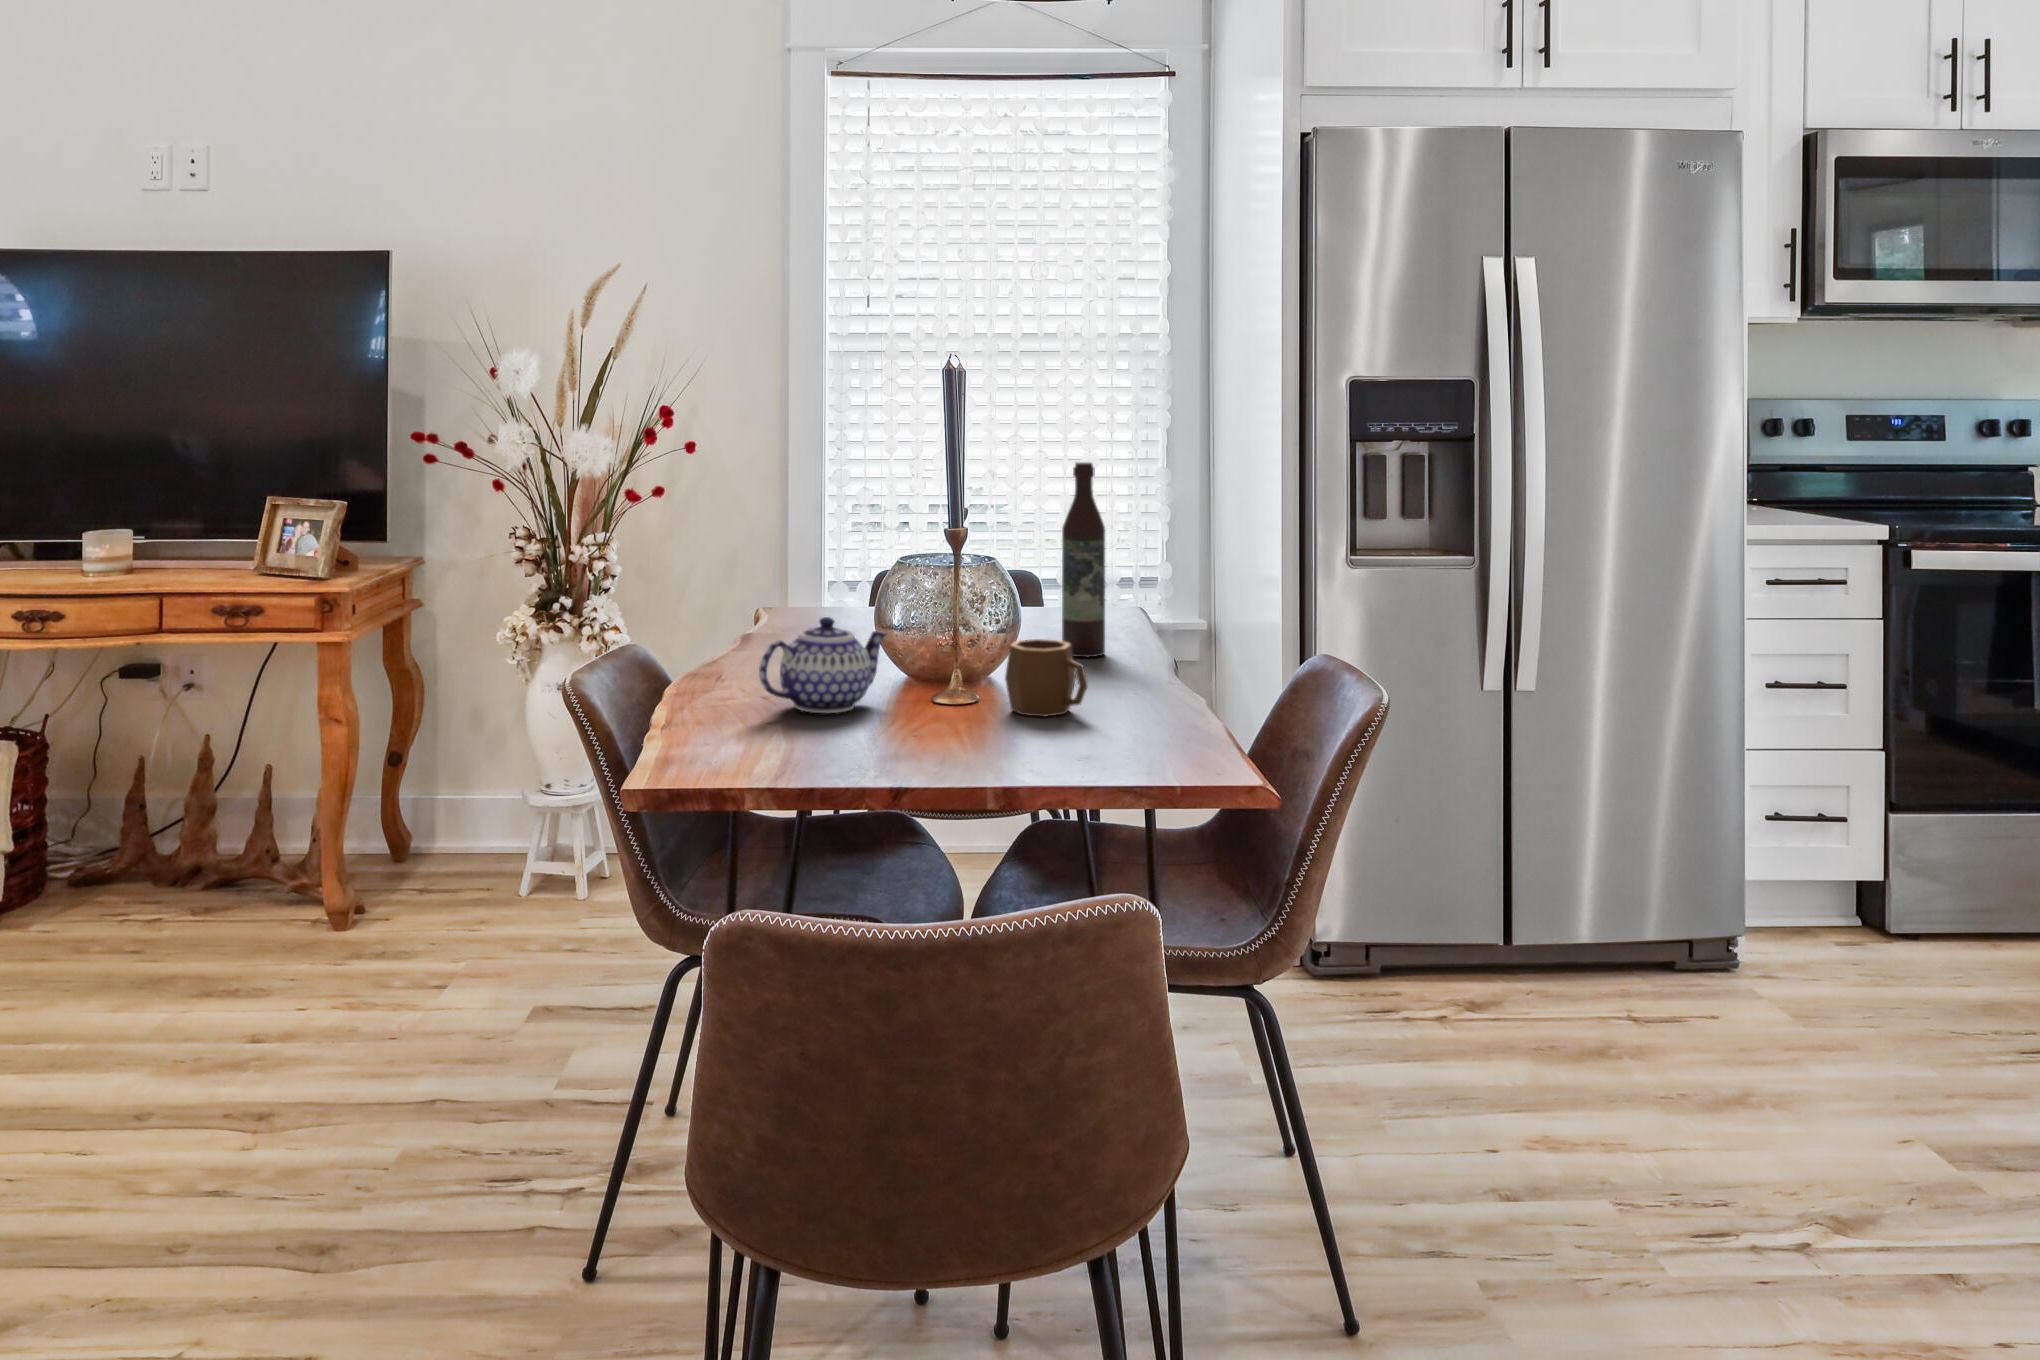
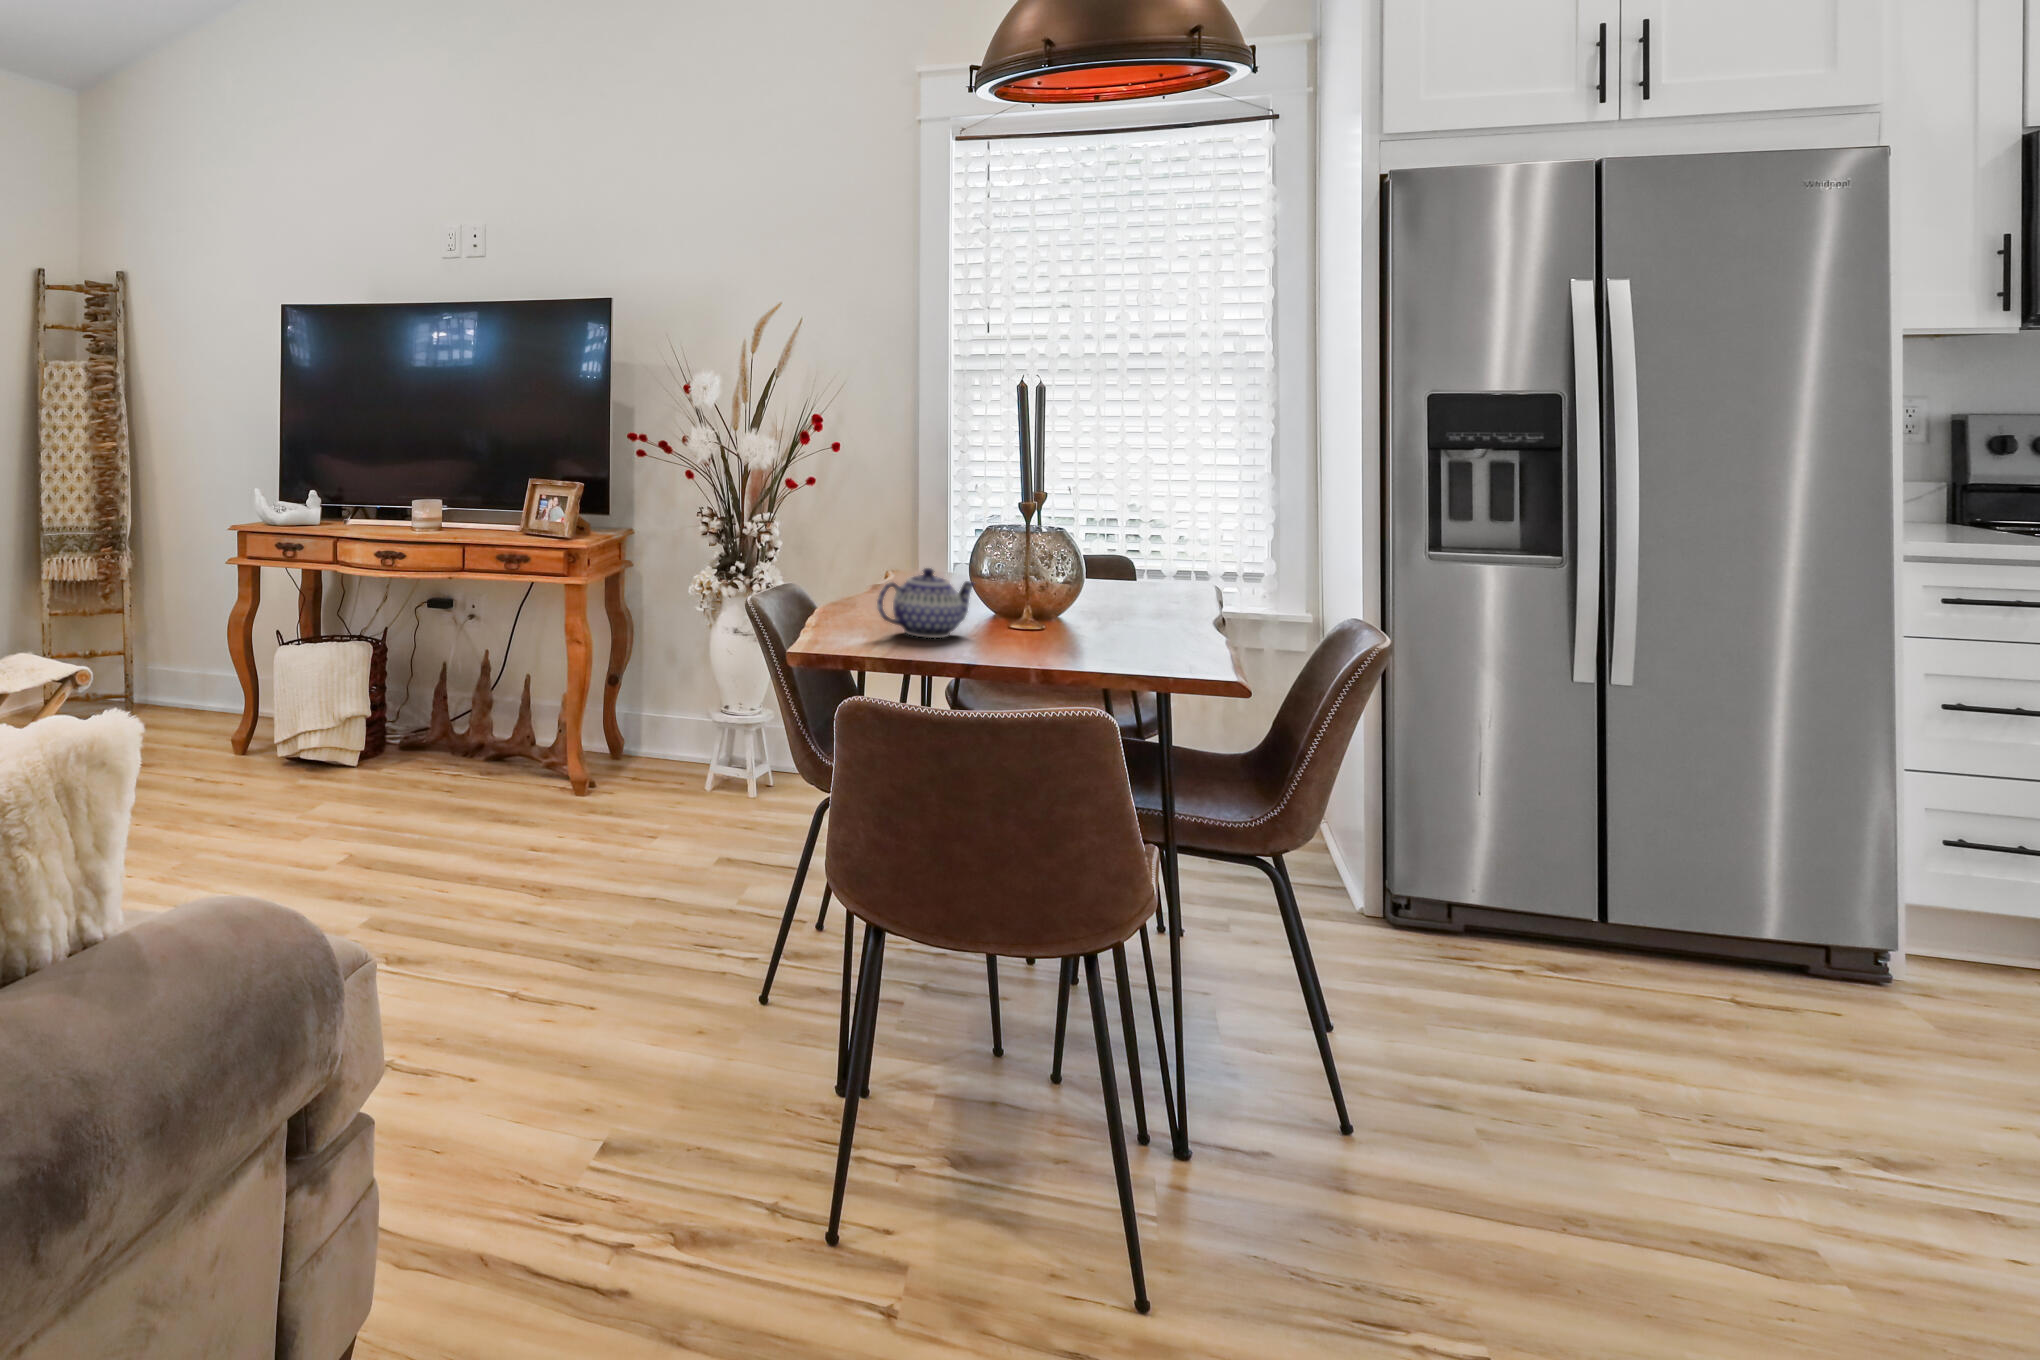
wine bottle: present [1062,462,1105,657] -> none [1130,460,1168,617]
mug: present [1005,639,1087,717] -> none [1068,593,1135,651]

